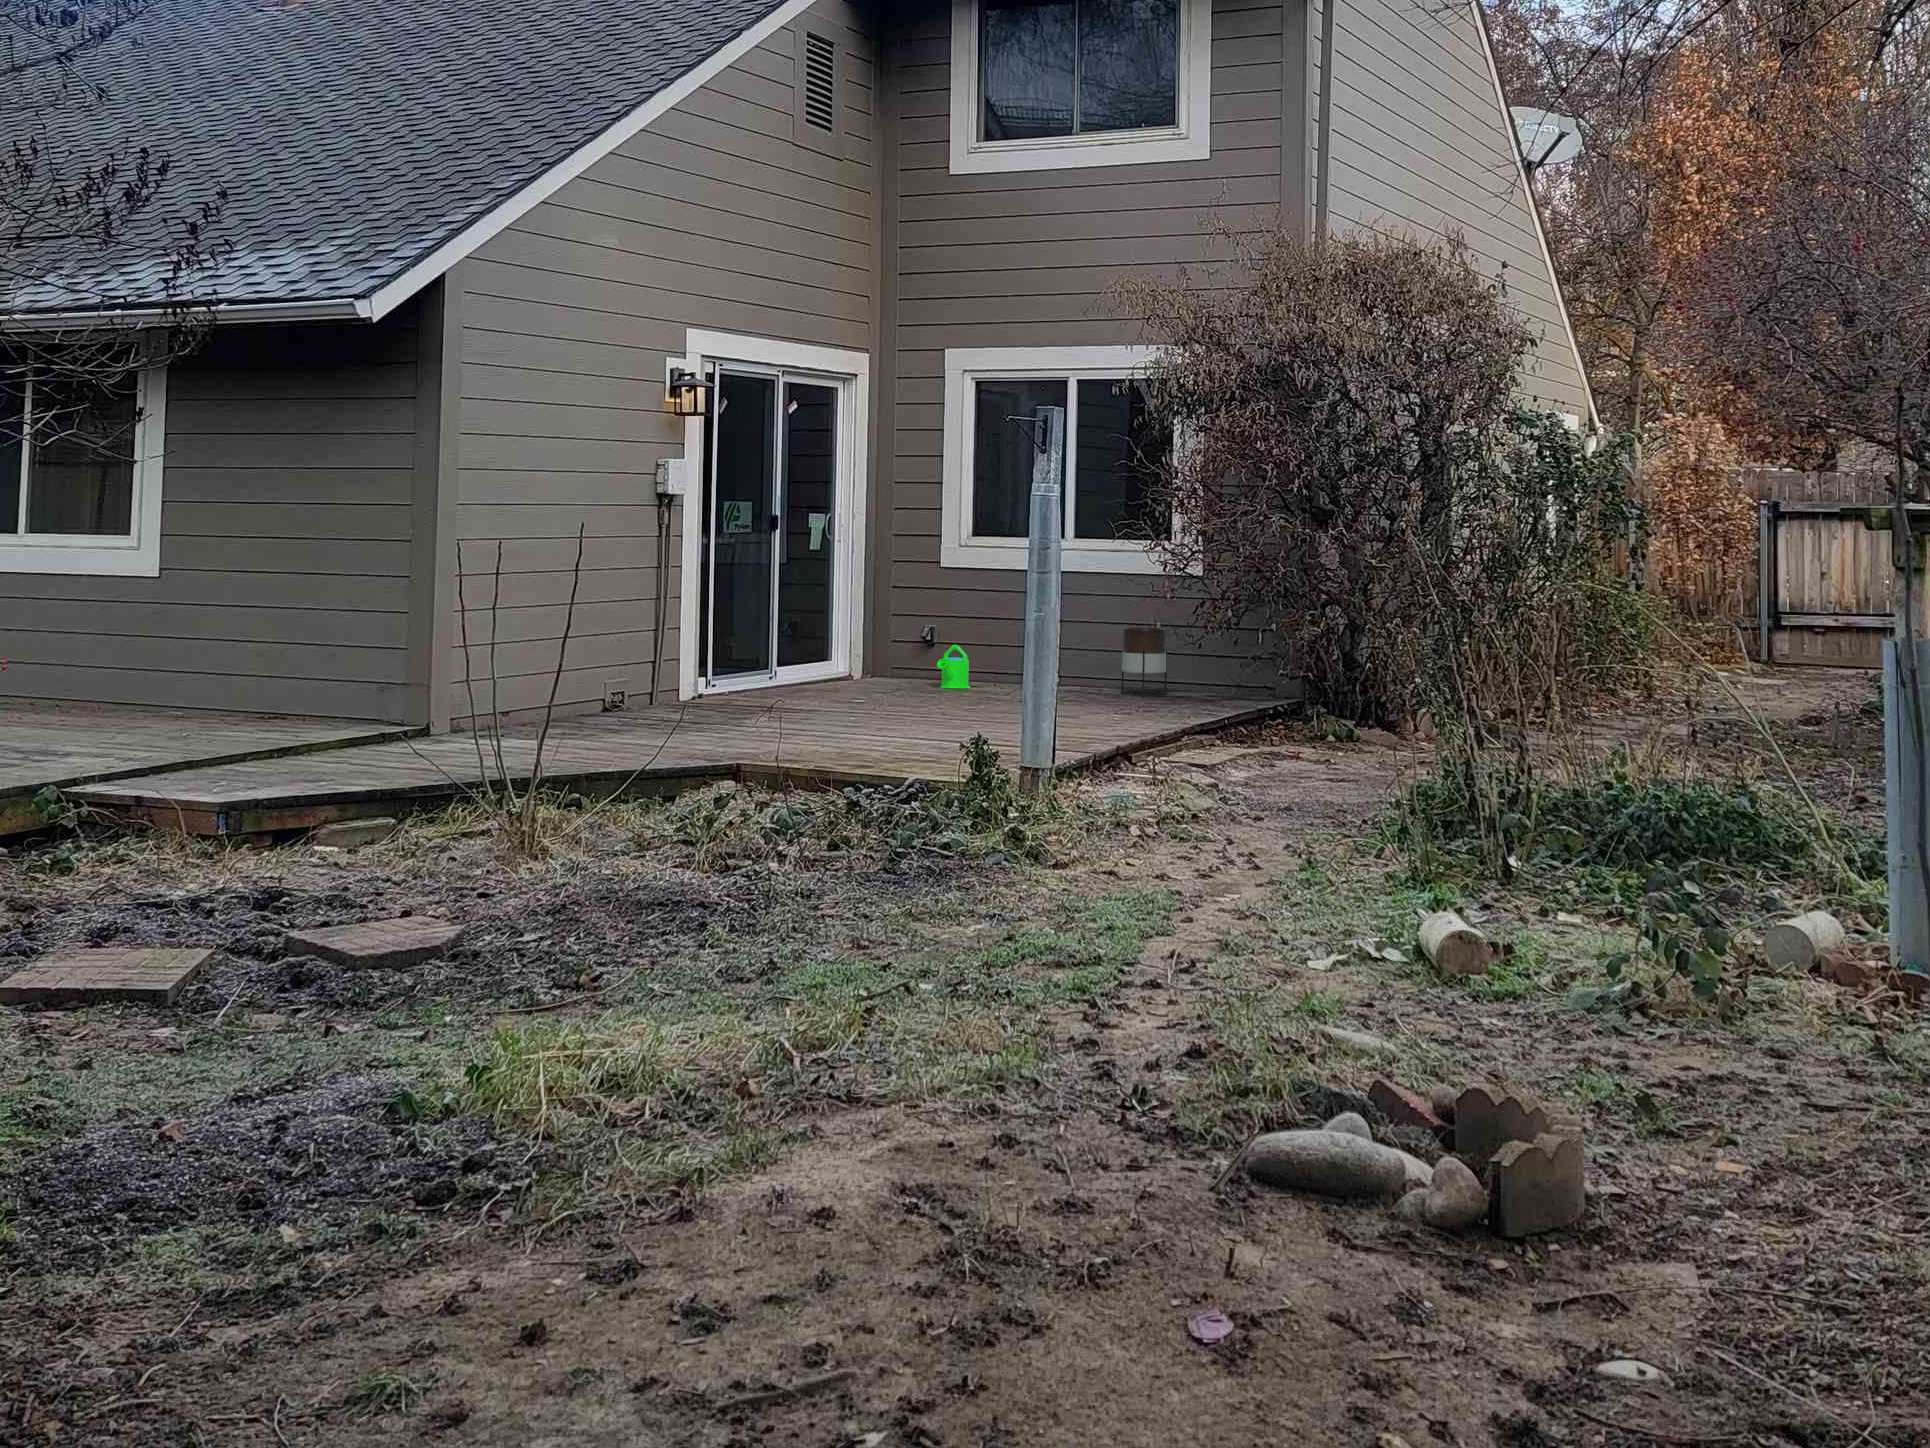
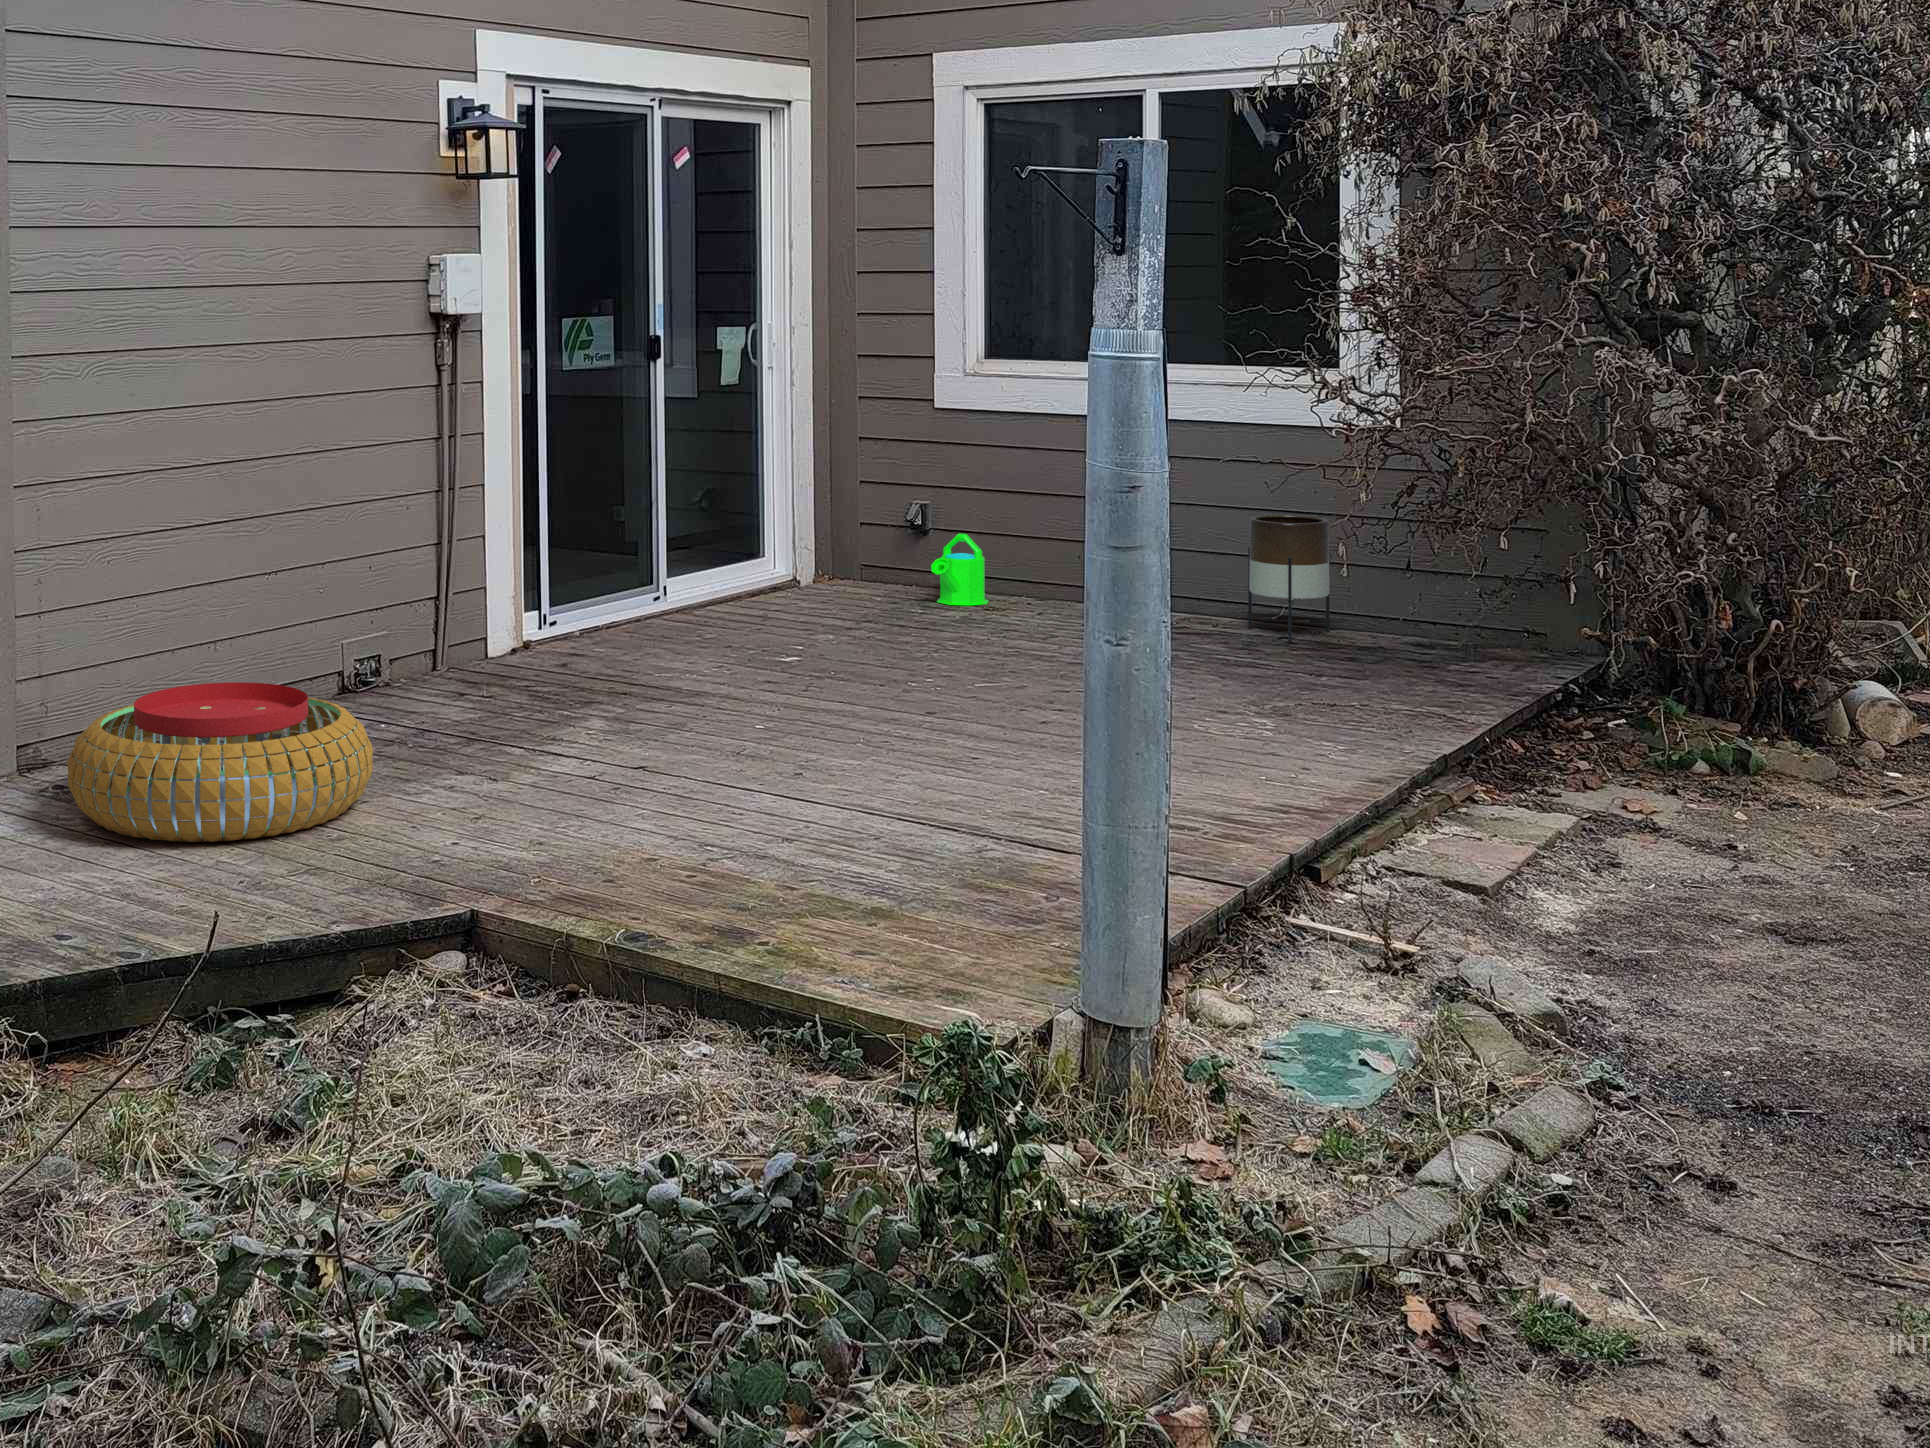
pouf: none [506,683,667,751] -> present [67,682,373,842]

